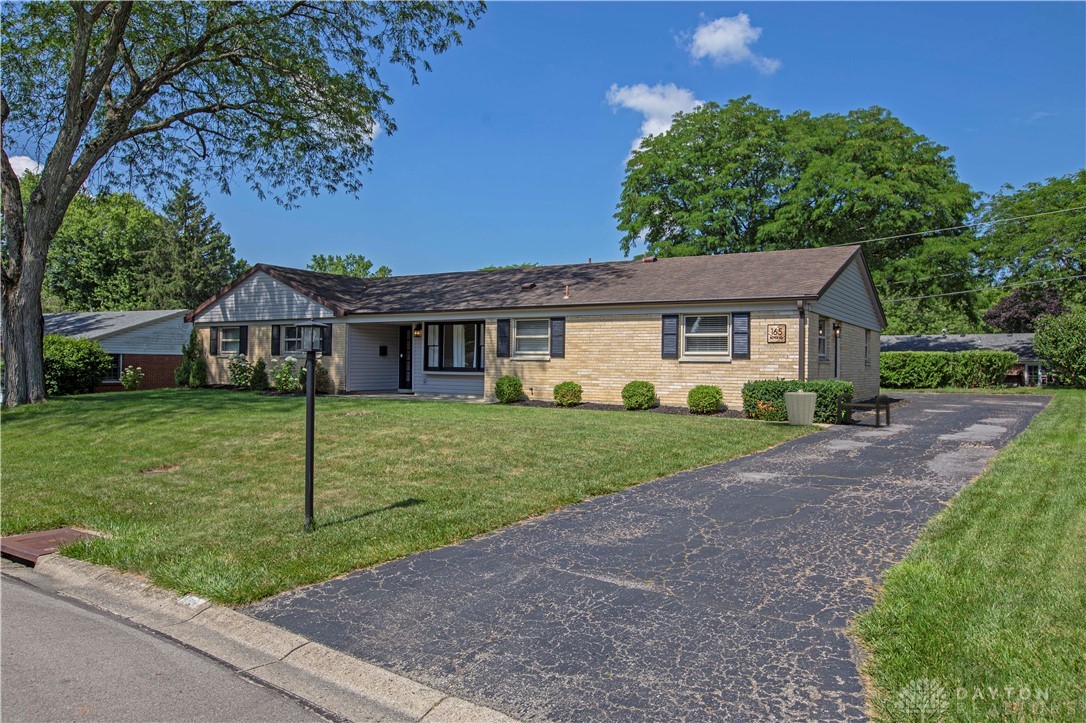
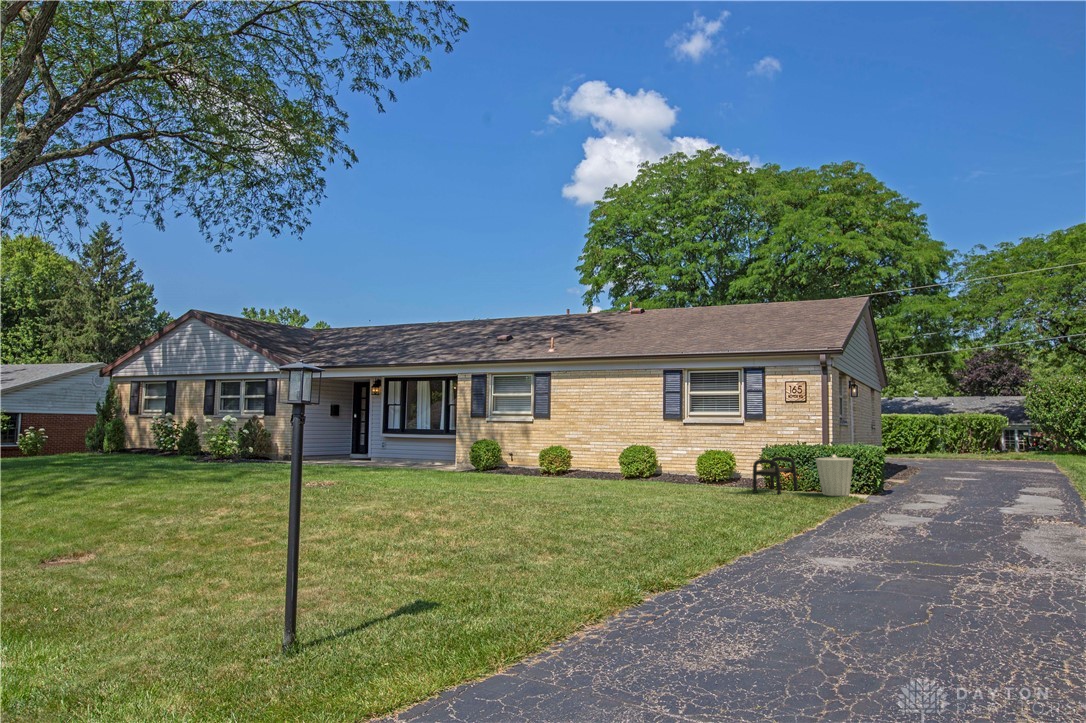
bench: present [837,393,890,427] -> present [753,457,798,494]

